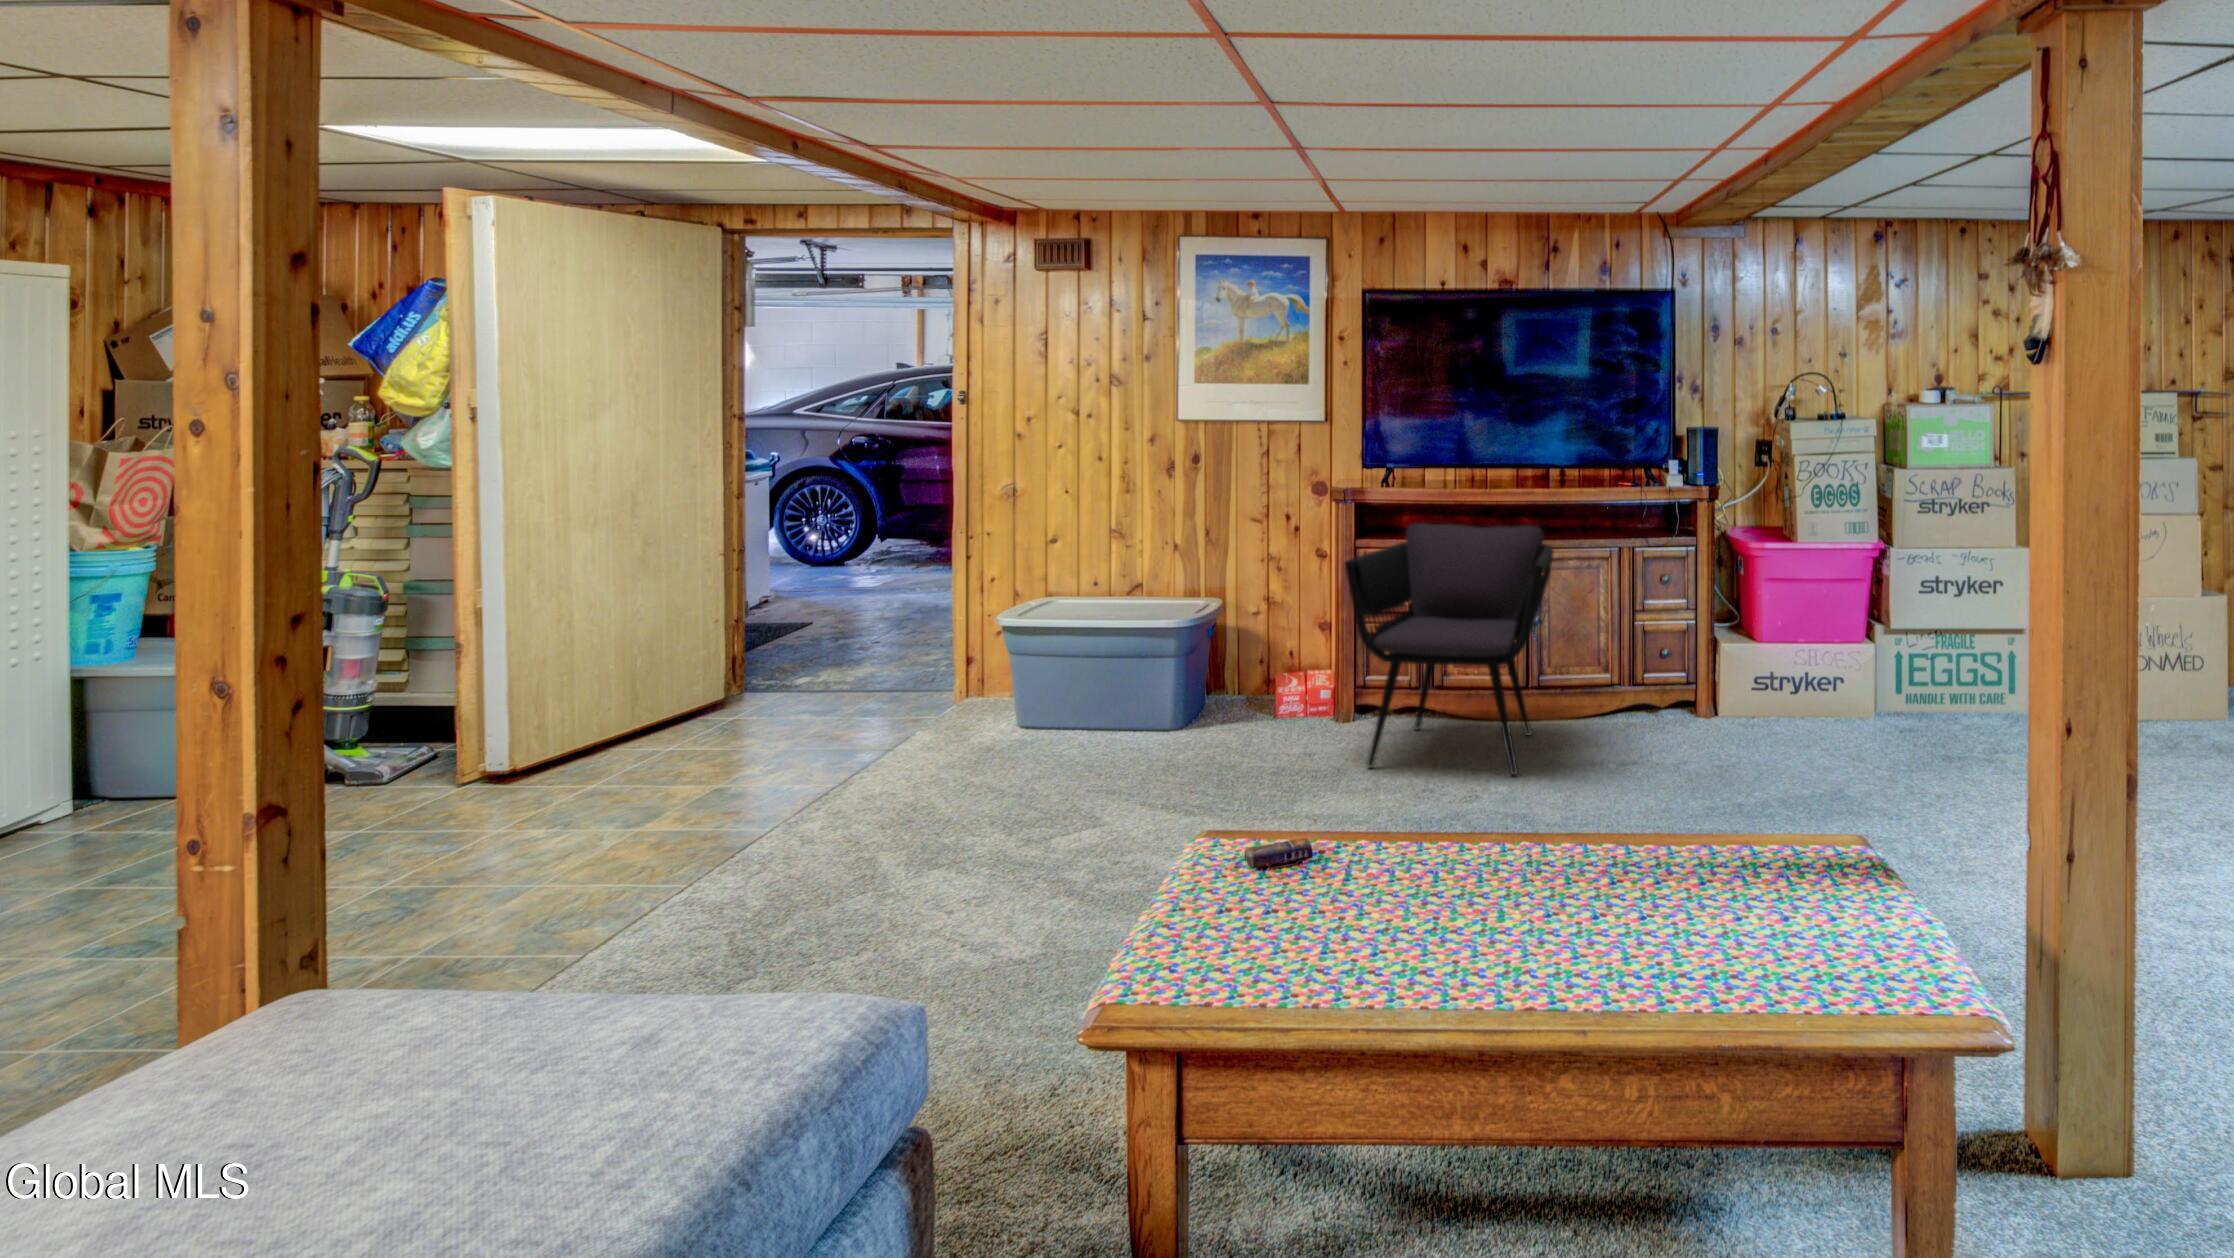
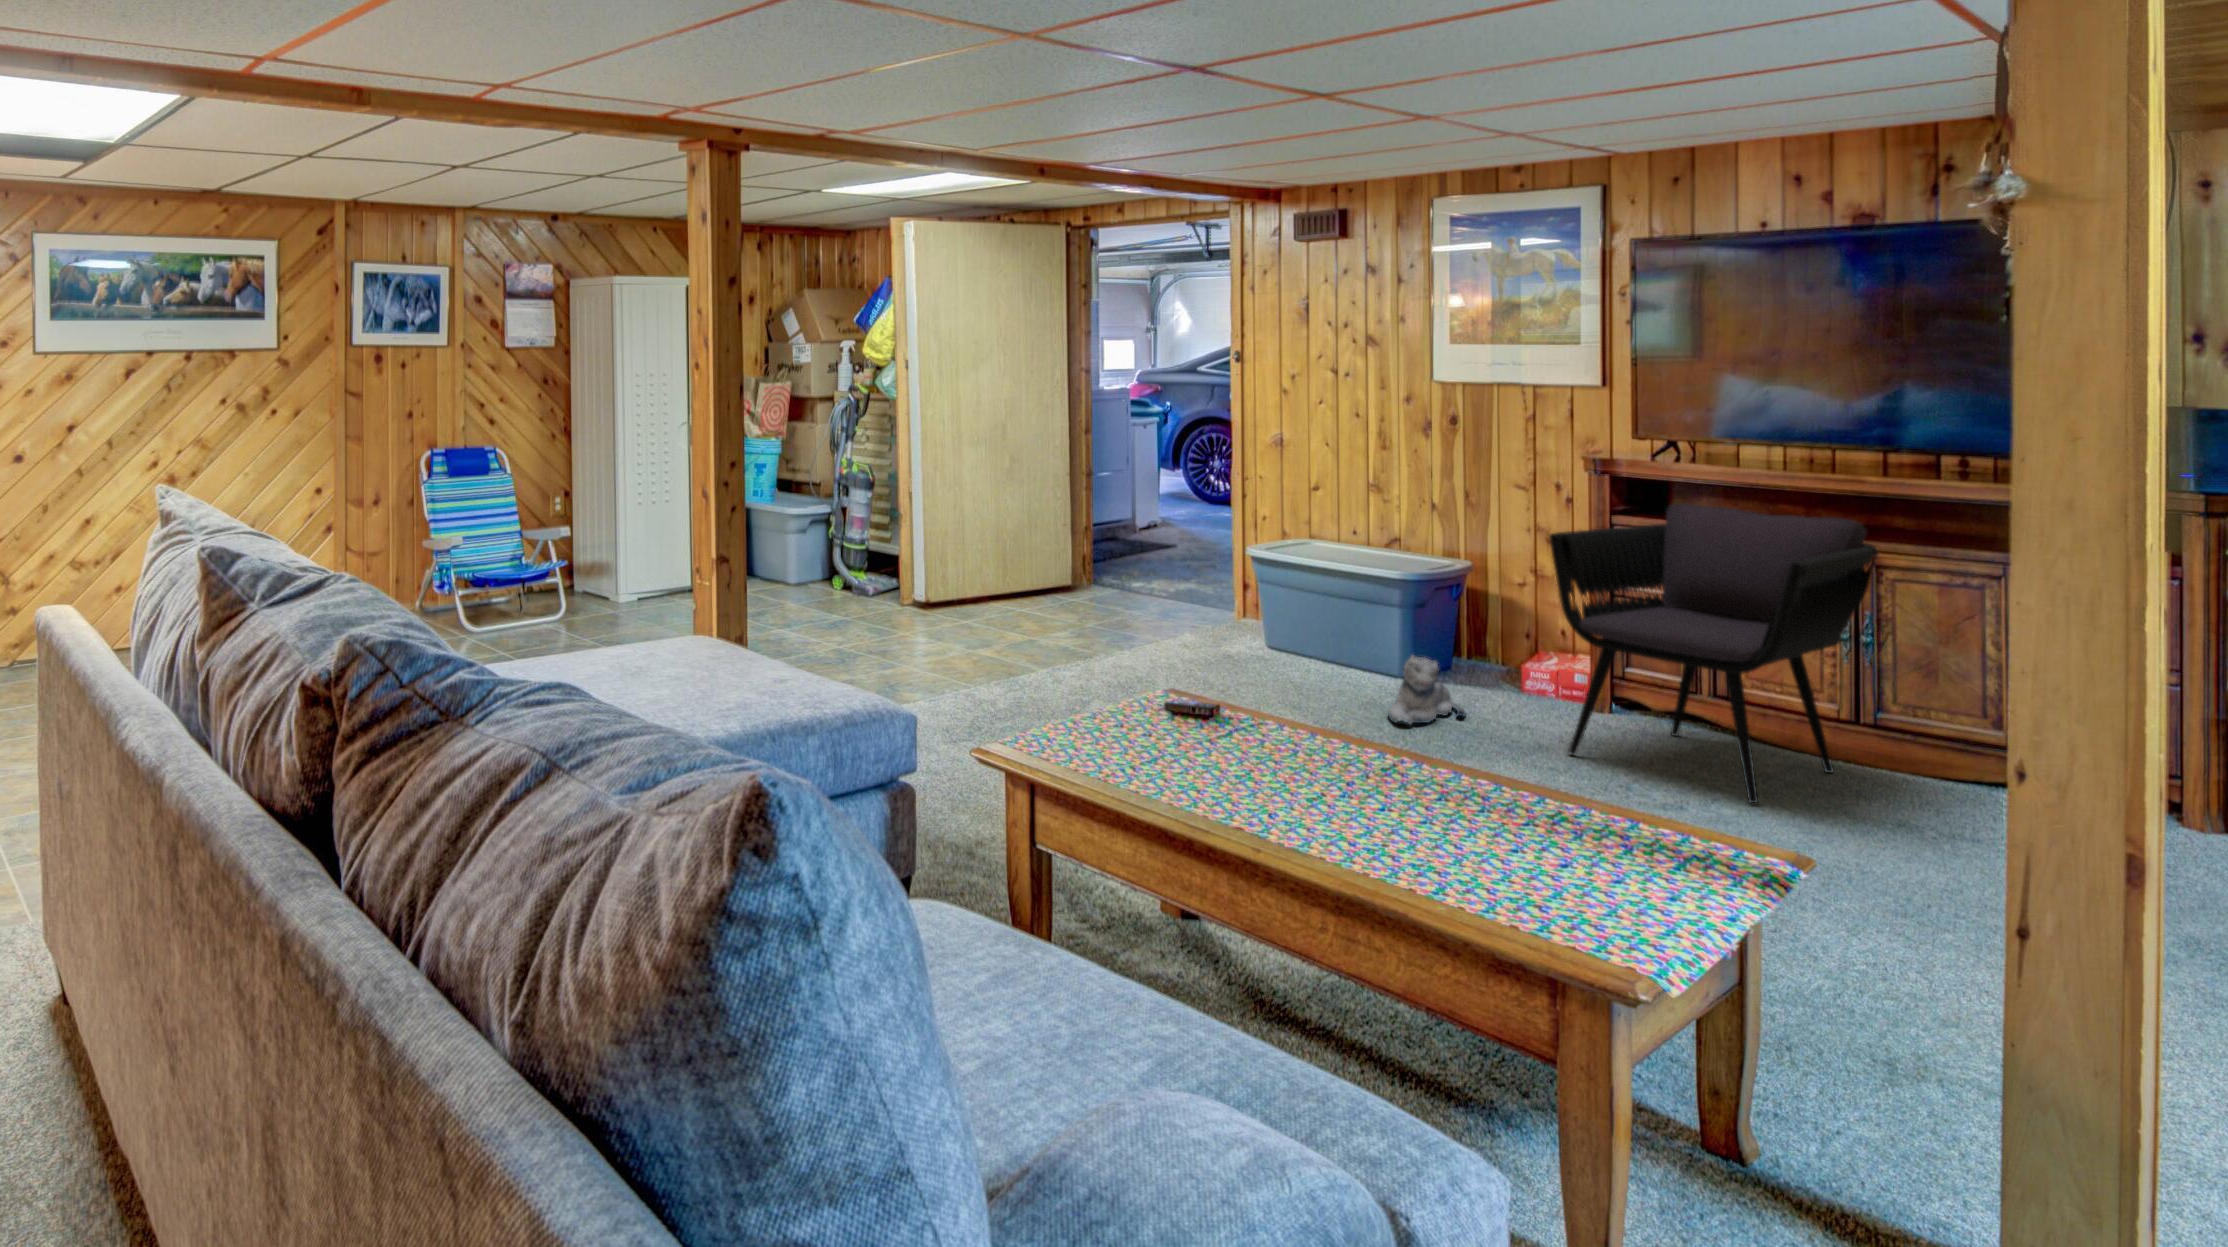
plush toy: none [1200,700,1265,775] -> present [1388,655,1465,724]

